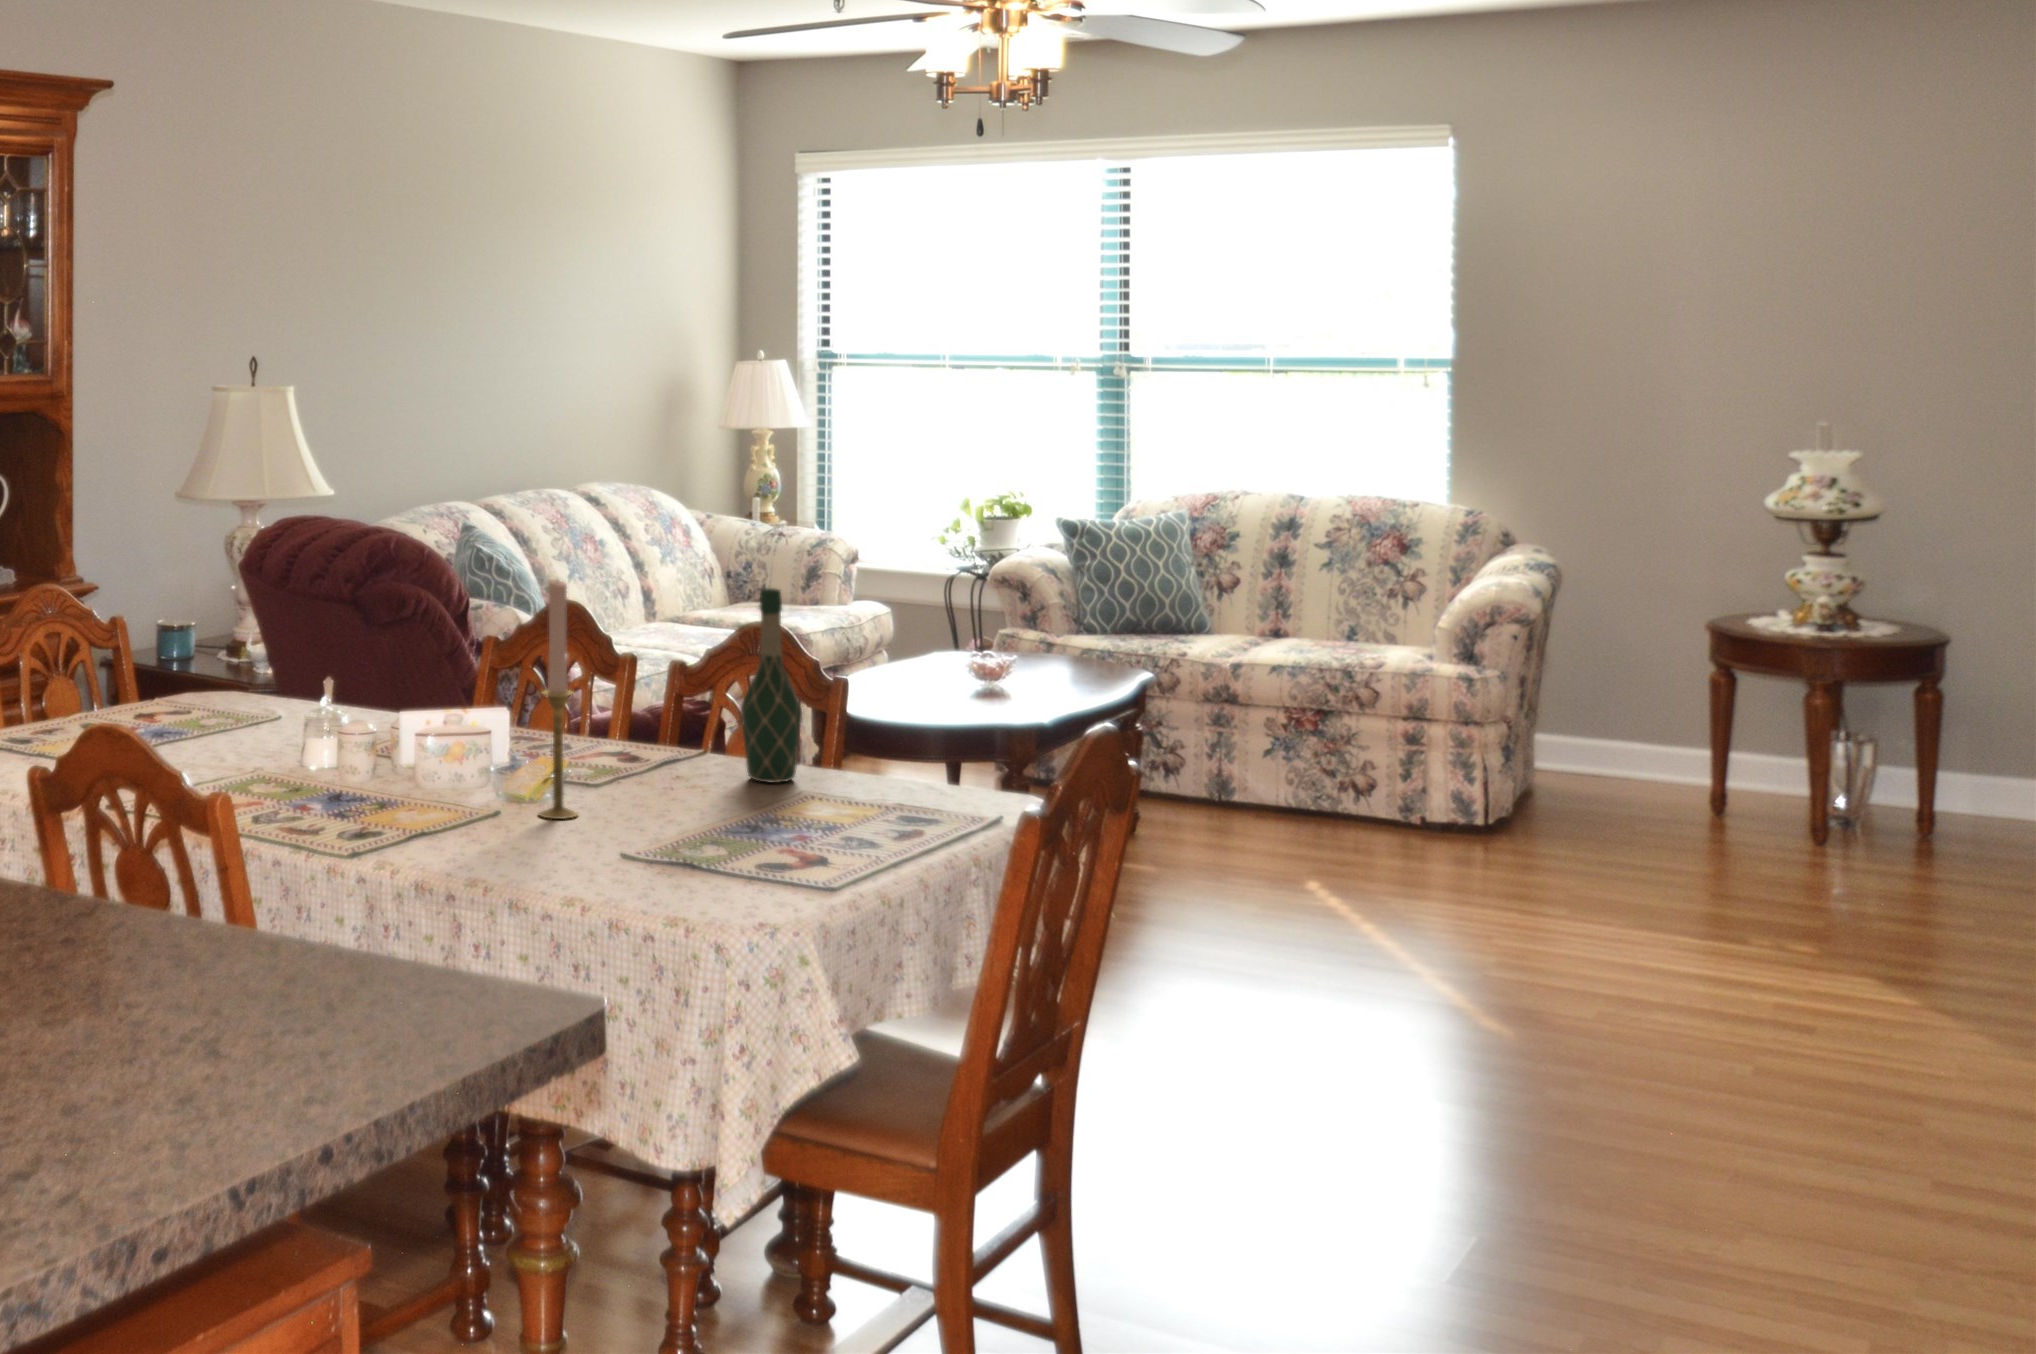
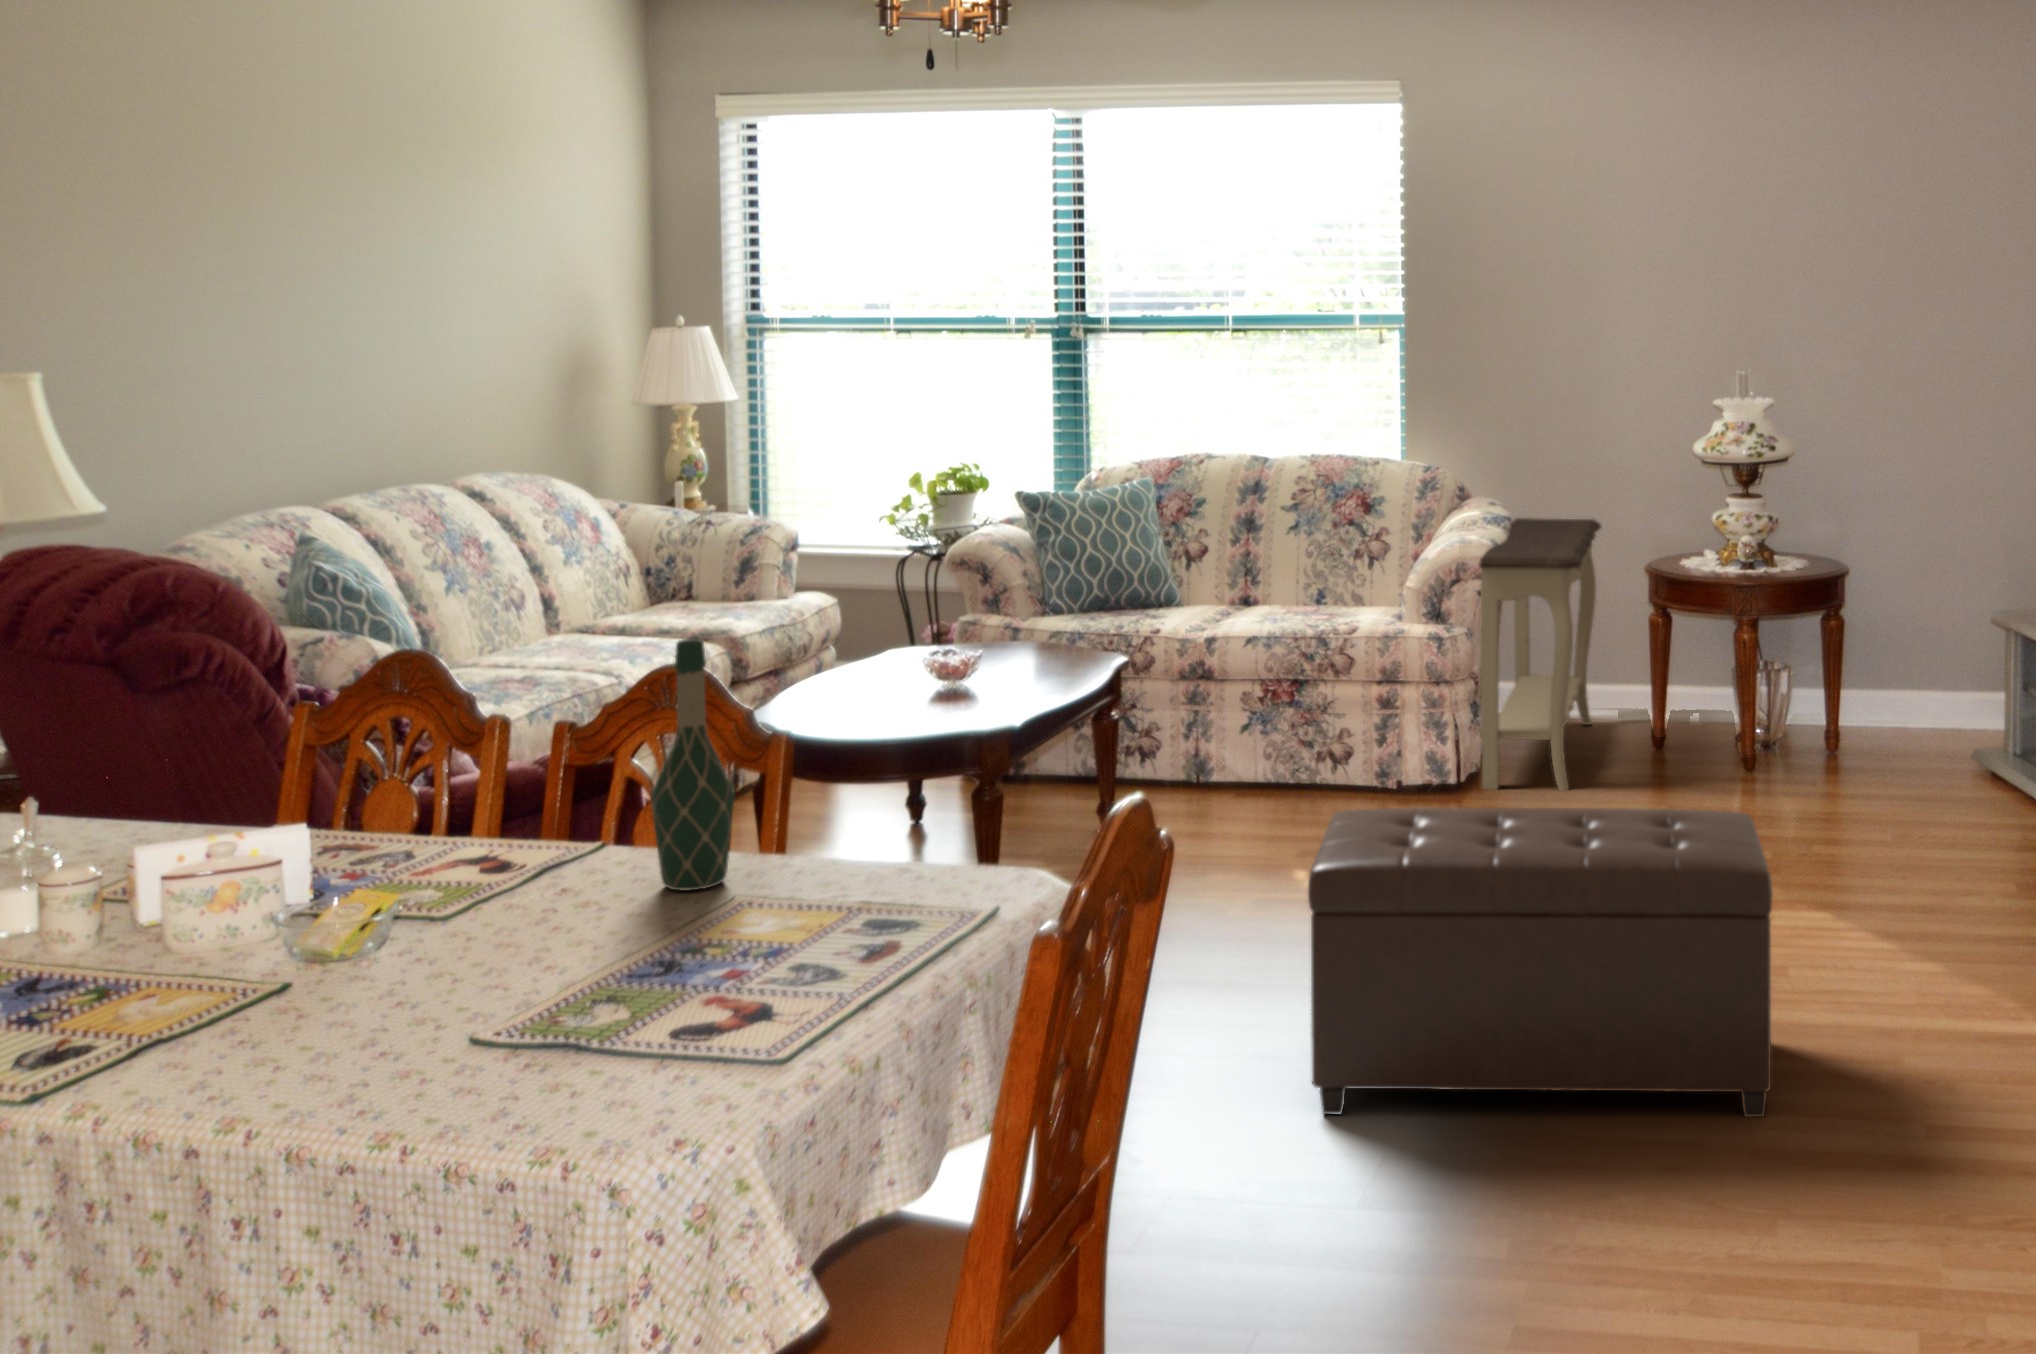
console table: none [1515,569,1664,847] -> present [1480,518,1601,791]
candlestick: present [539,579,578,819] -> none [350,655,413,992]
ottoman: none [1301,815,1794,1161] -> present [1308,807,1773,1117]

